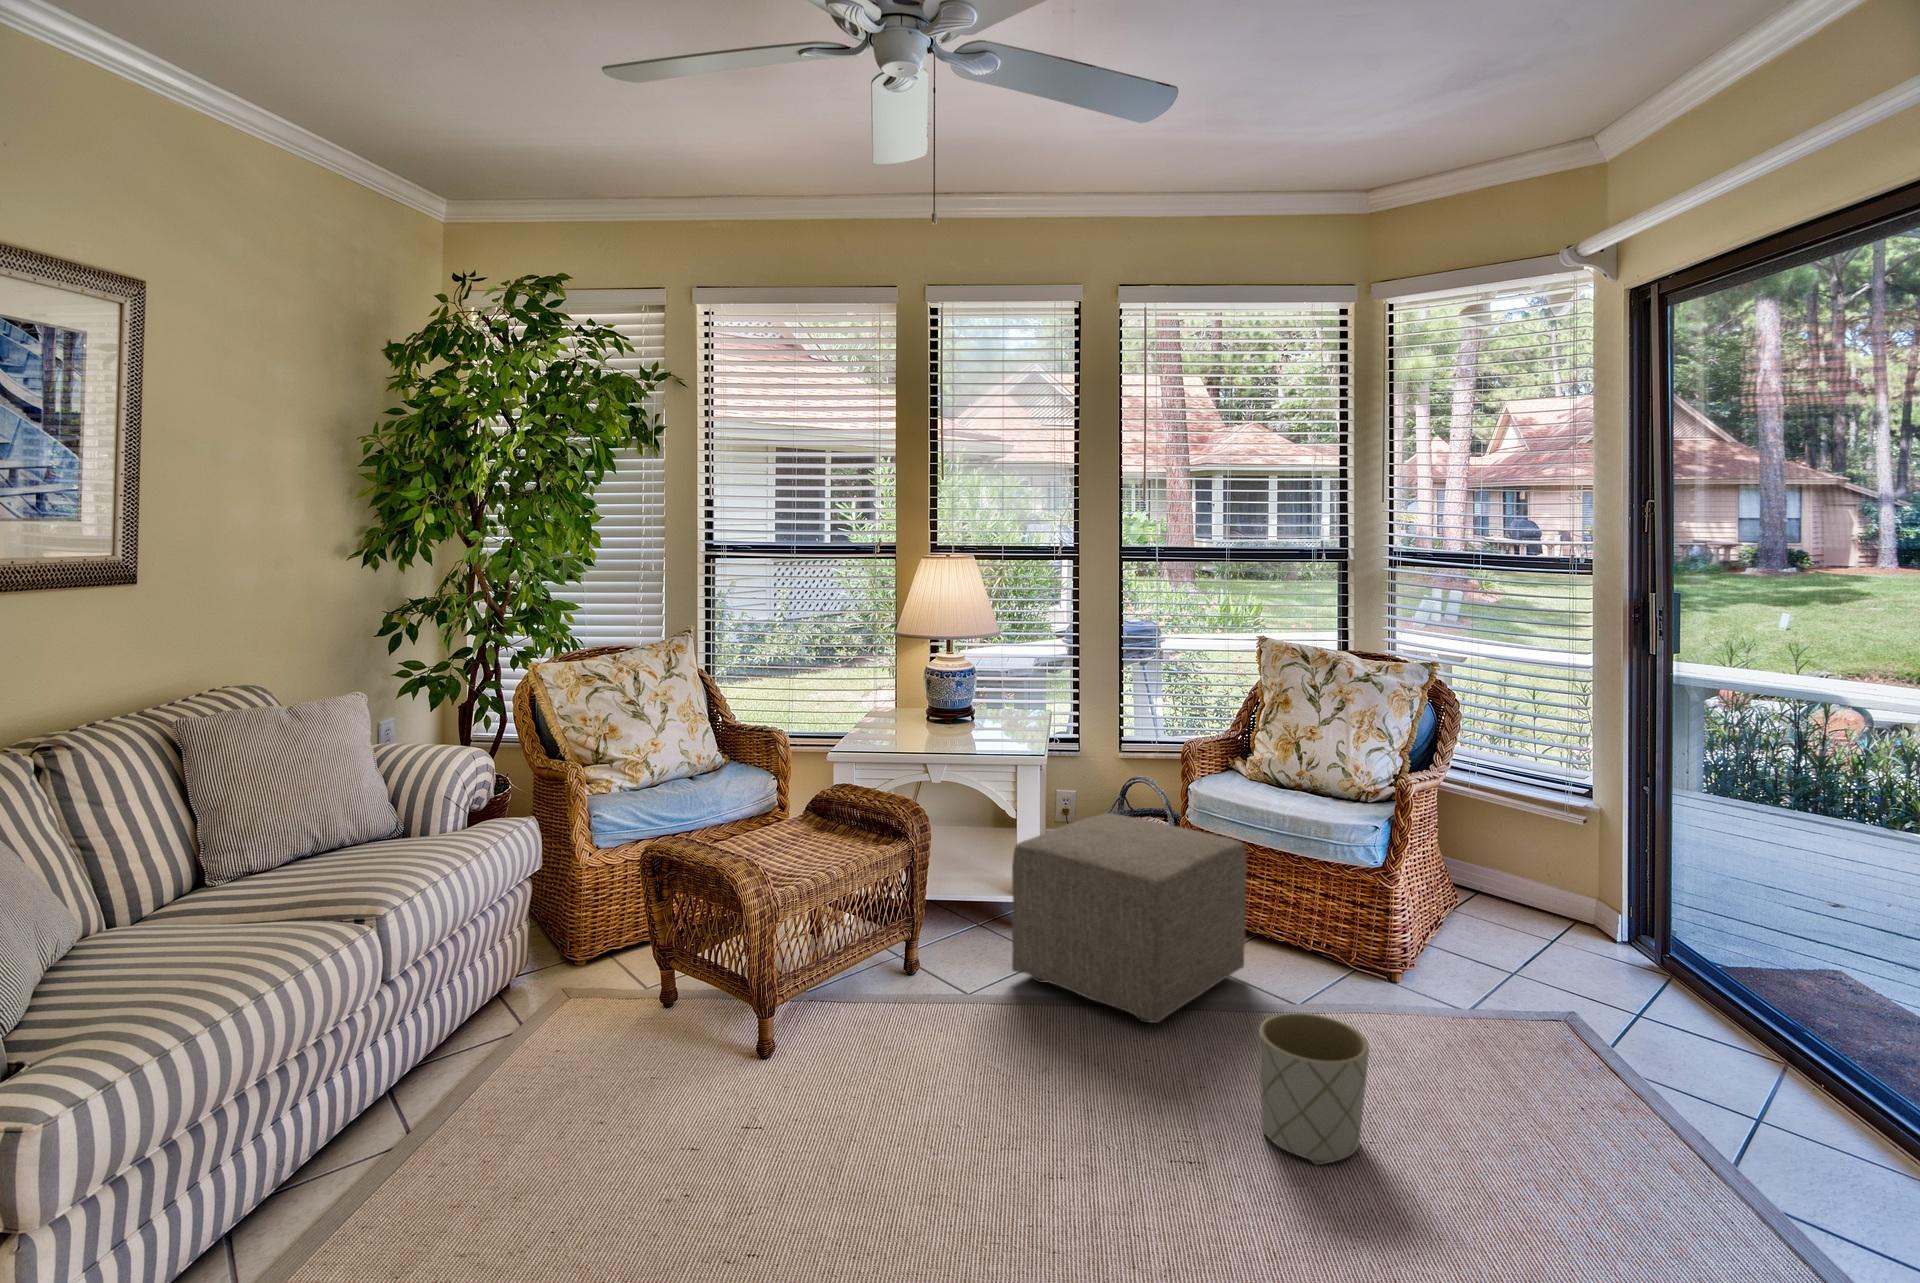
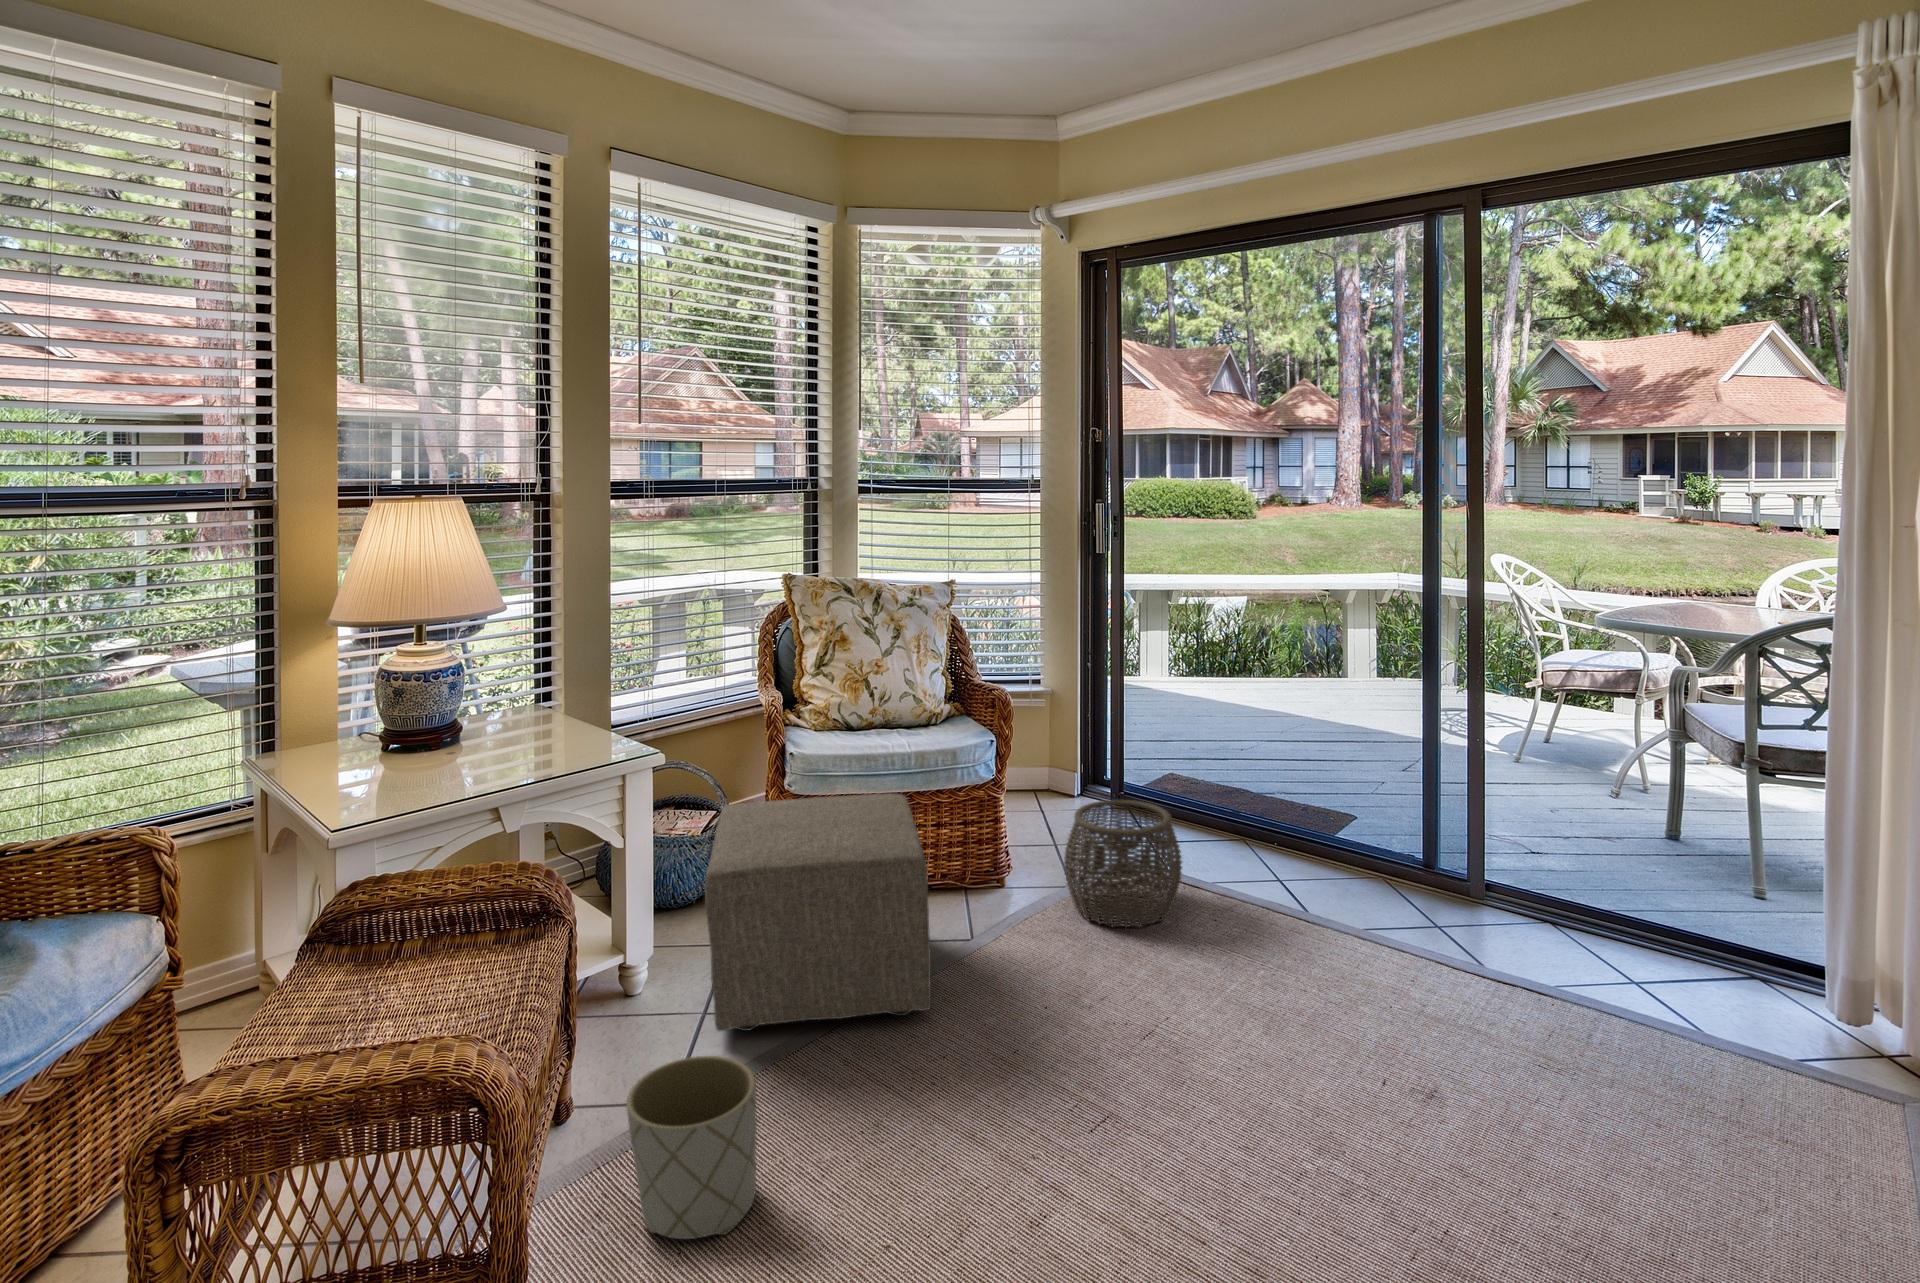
woven basket: none [1407,916,1560,1072] -> present [1064,800,1182,928]
planter: present [1259,1013,1369,1165] -> present [626,1056,757,1239]

